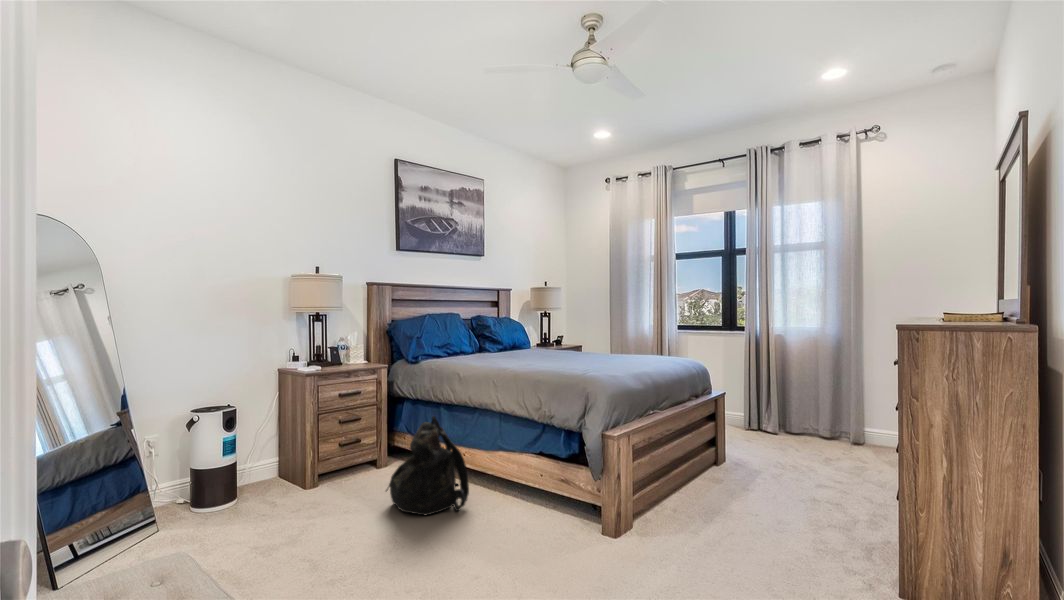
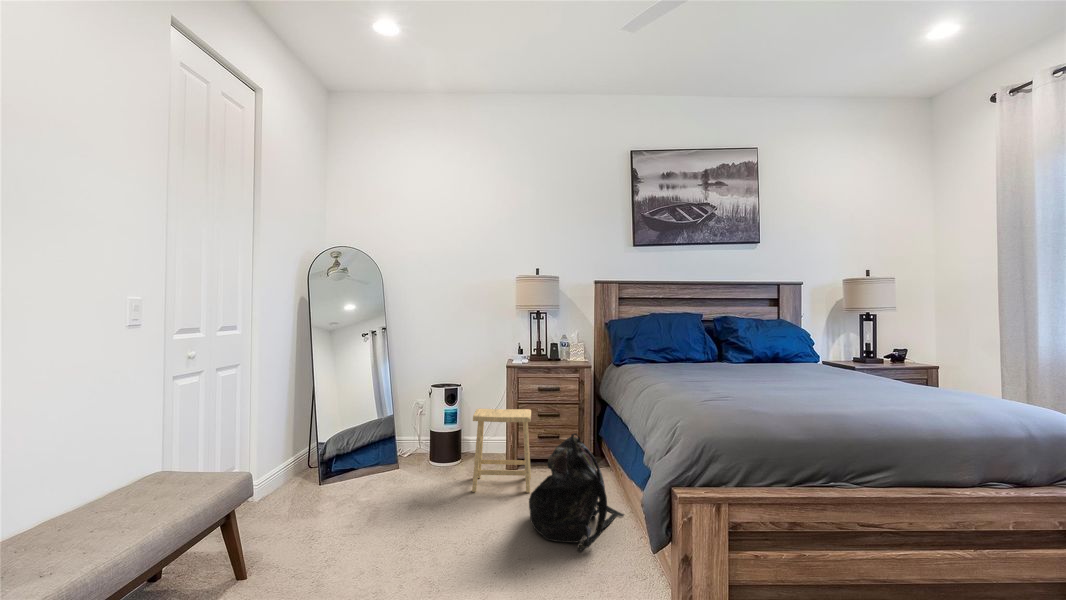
footstool: none [284,415,361,514] -> present [472,409,531,493]

